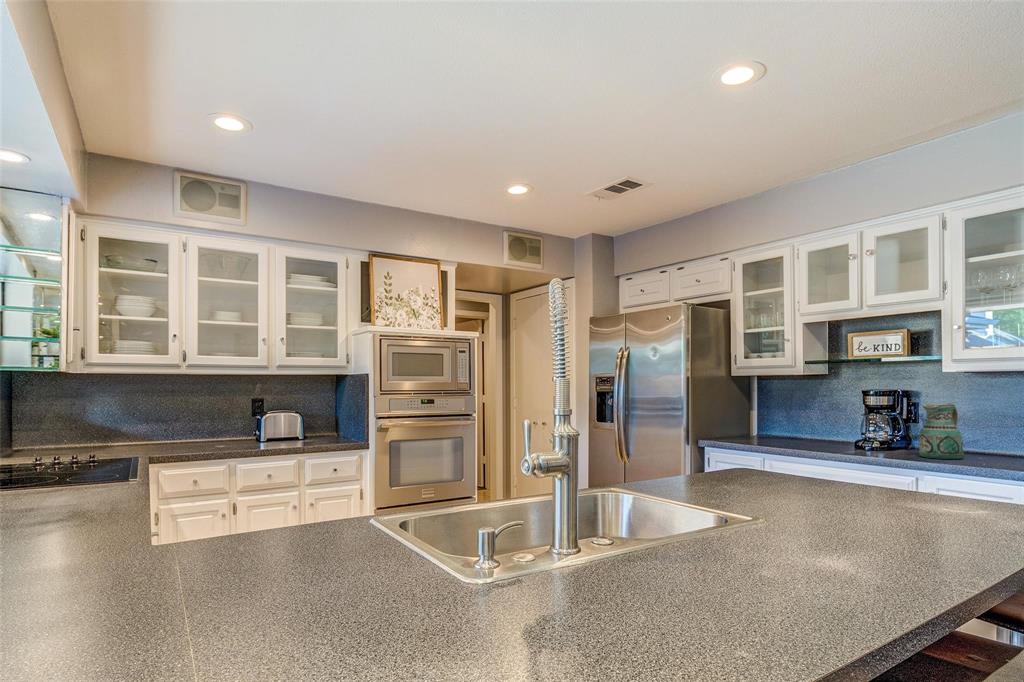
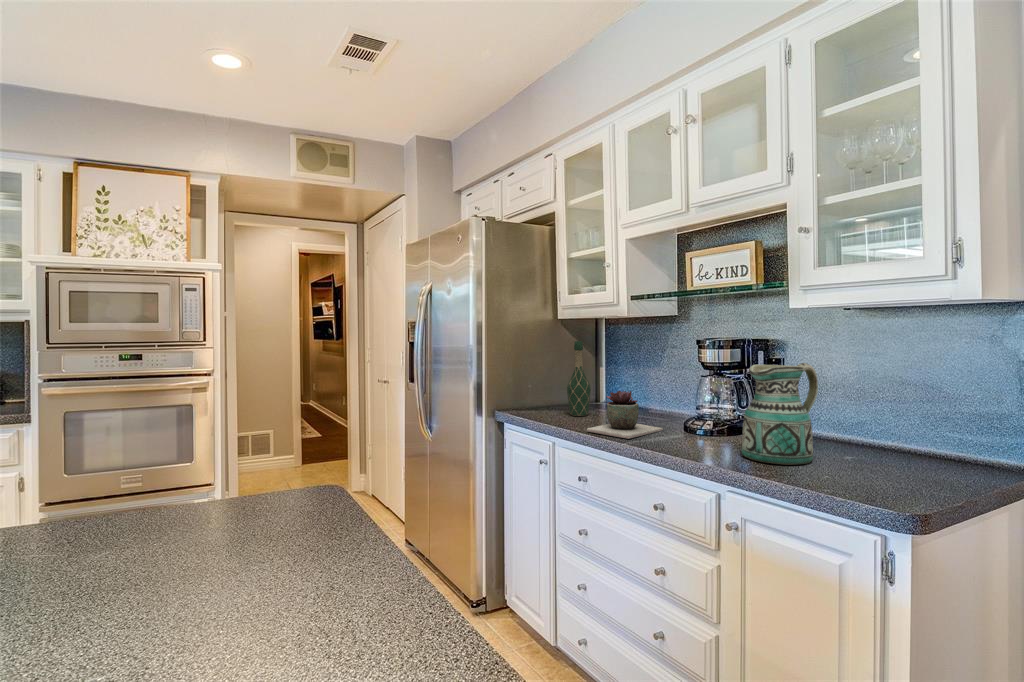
wine bottle: none [761,391,779,443] -> present [567,341,591,416]
succulent plant: none [801,422,847,452] -> present [587,391,663,439]

